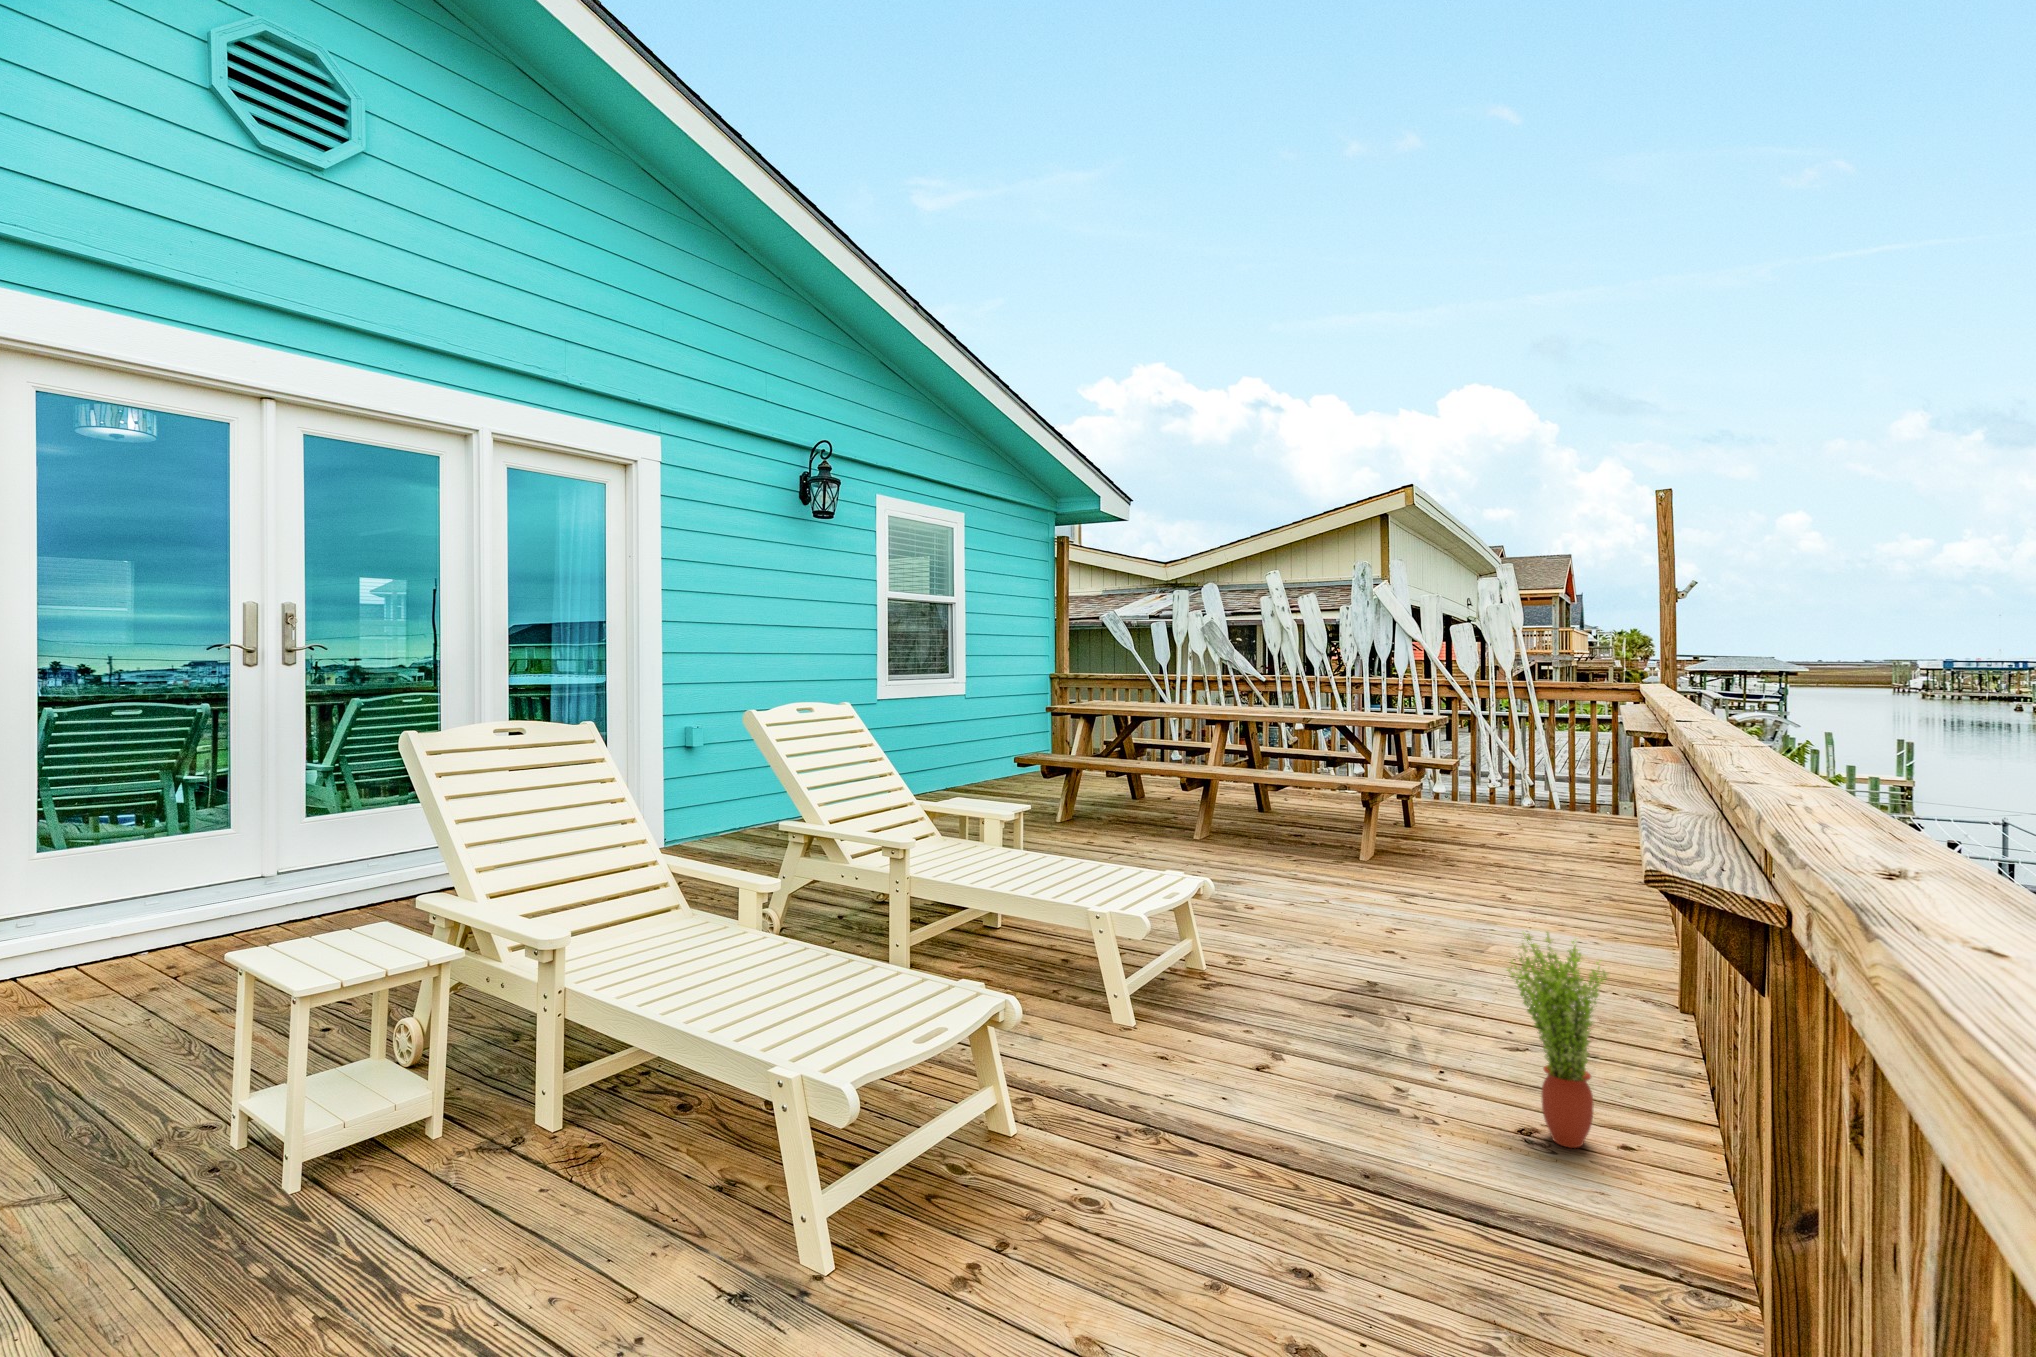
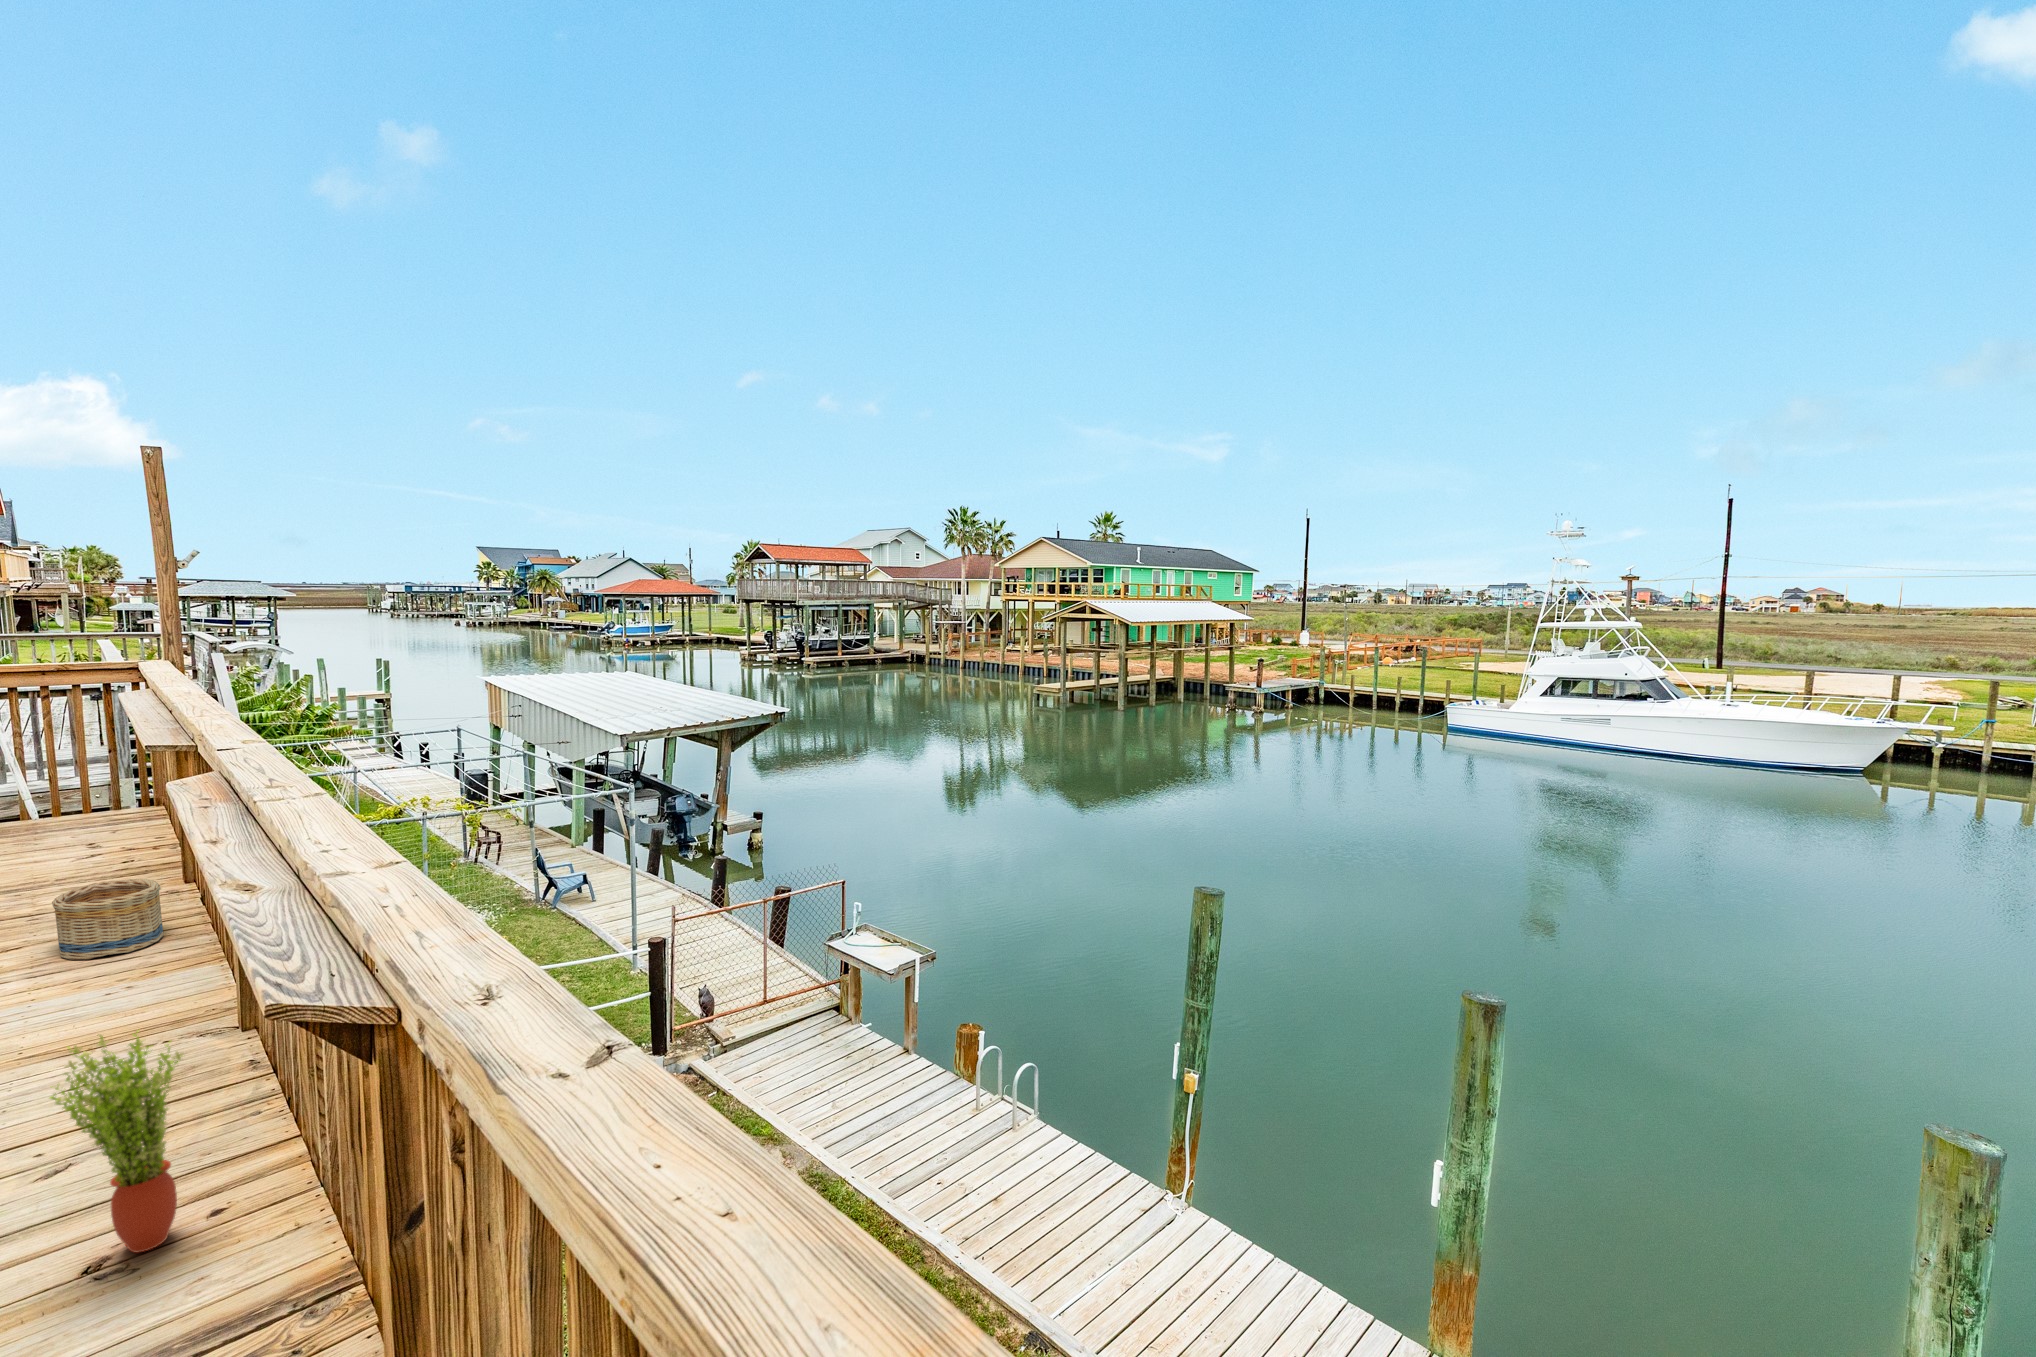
basket: none [1551,857,1632,922] -> present [52,879,163,960]

